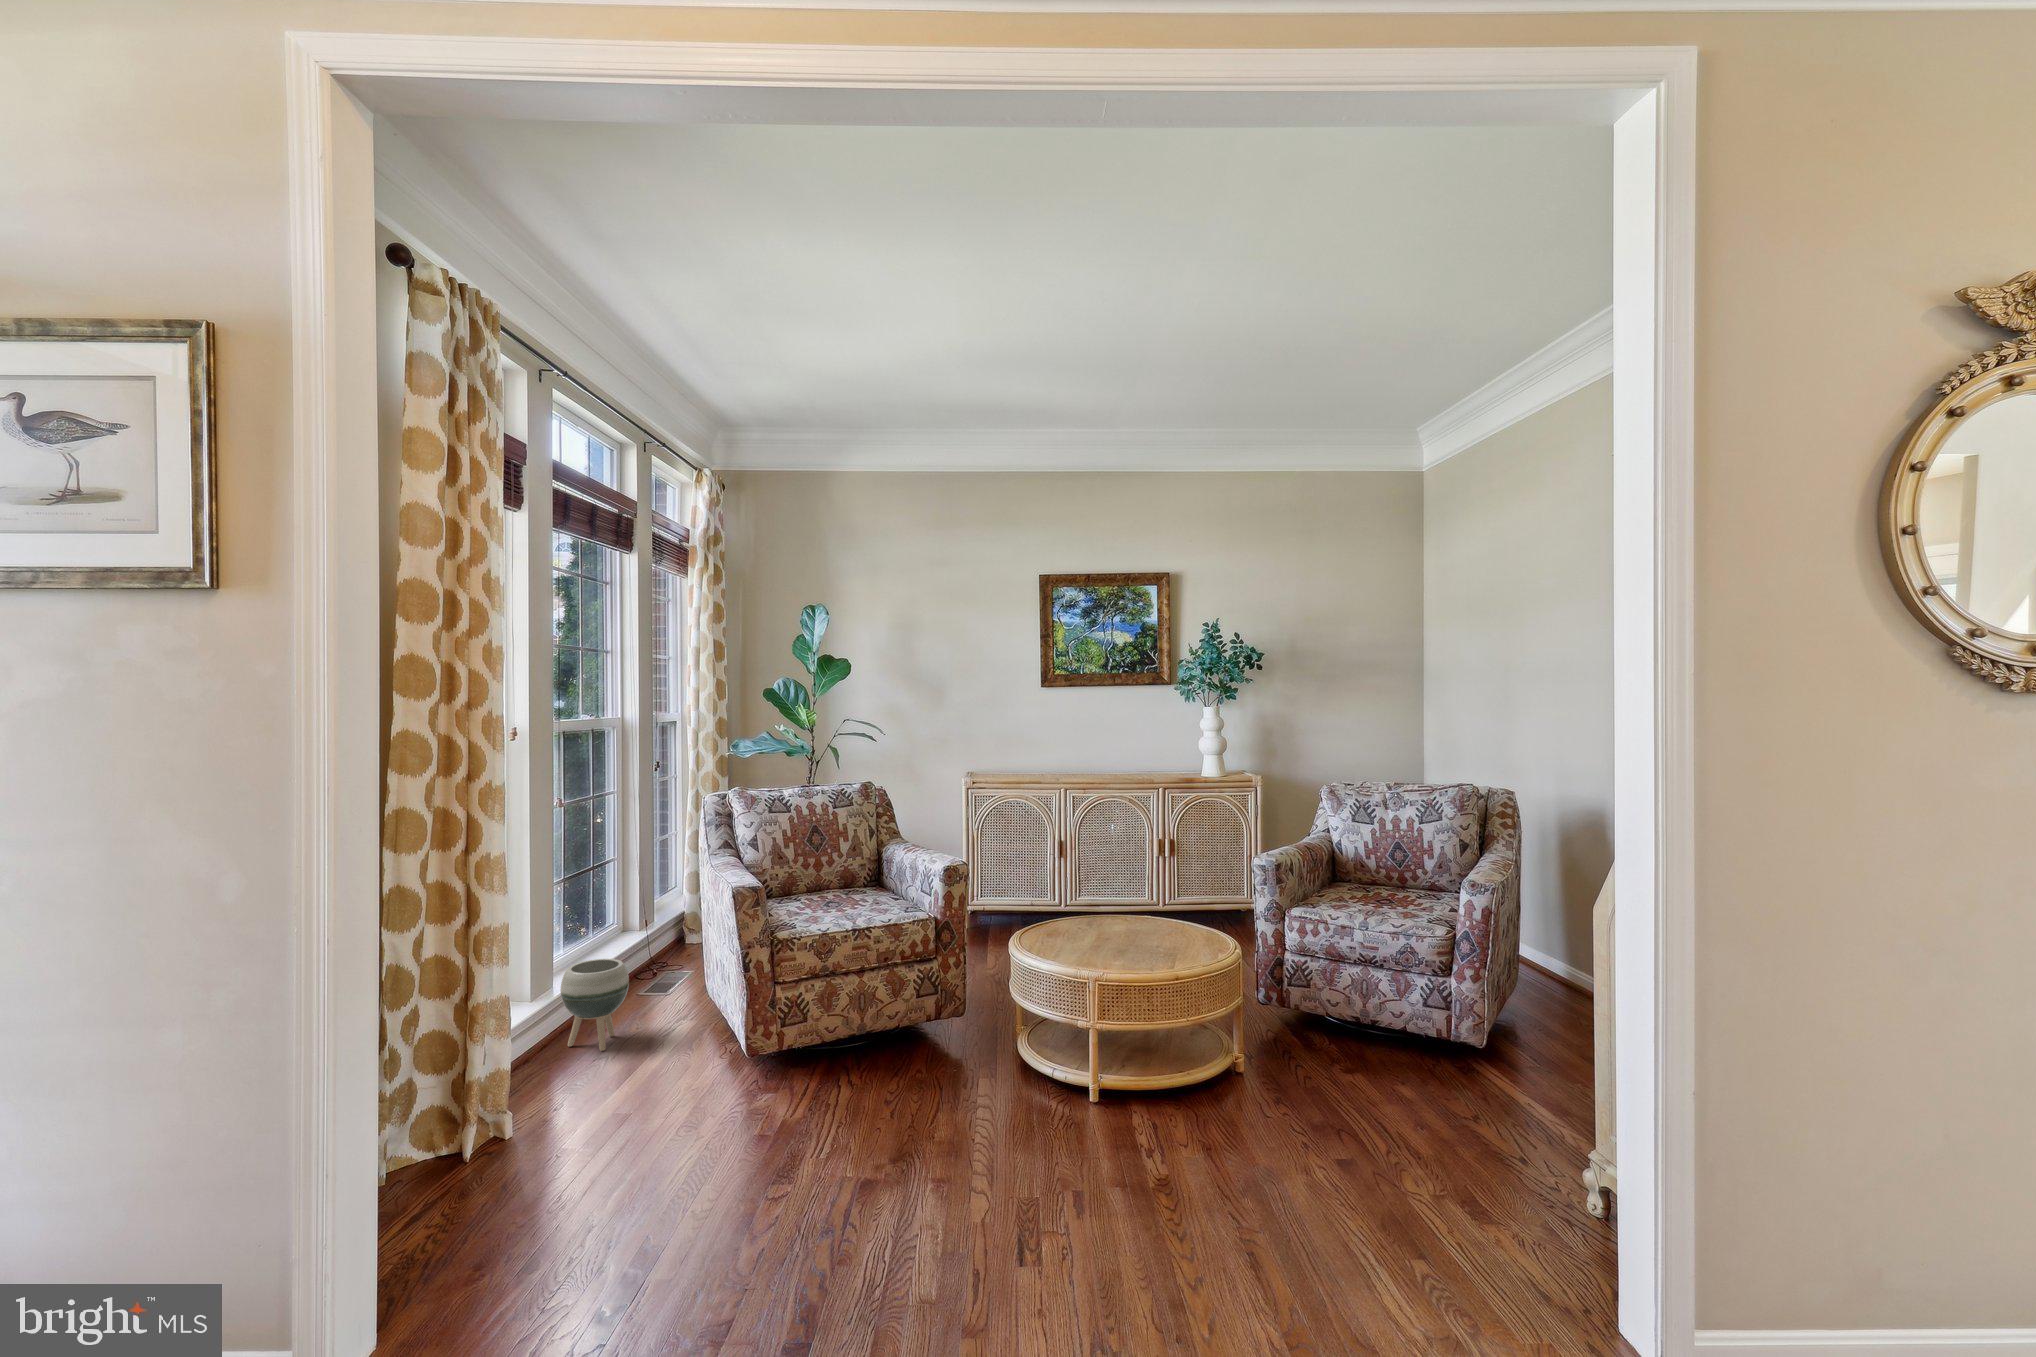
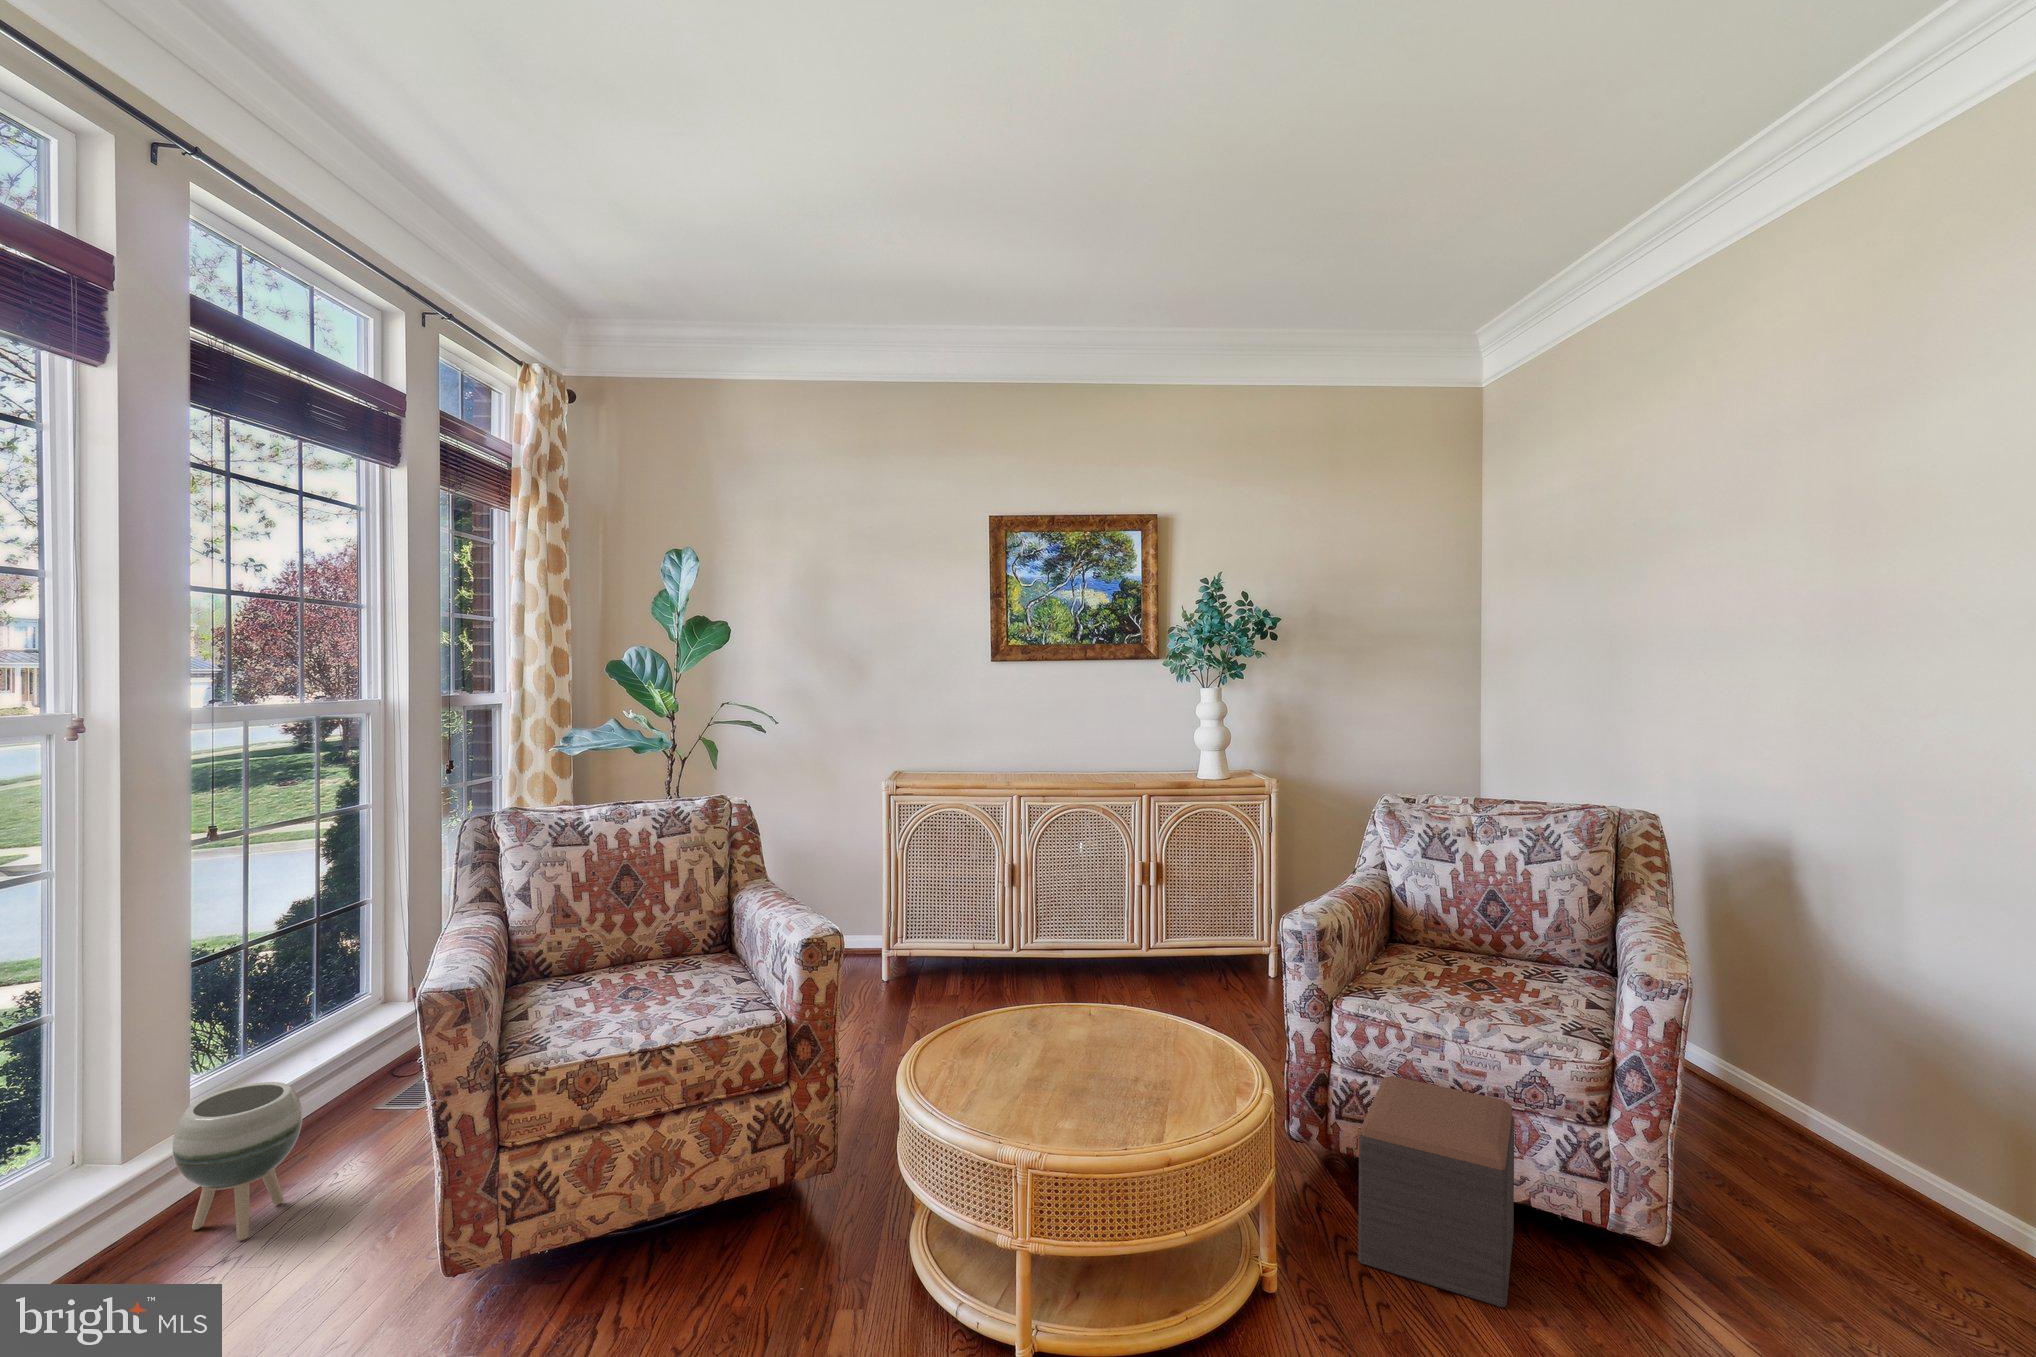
footstool: none [1296,954,1396,1078] -> present [1358,1076,1514,1308]

